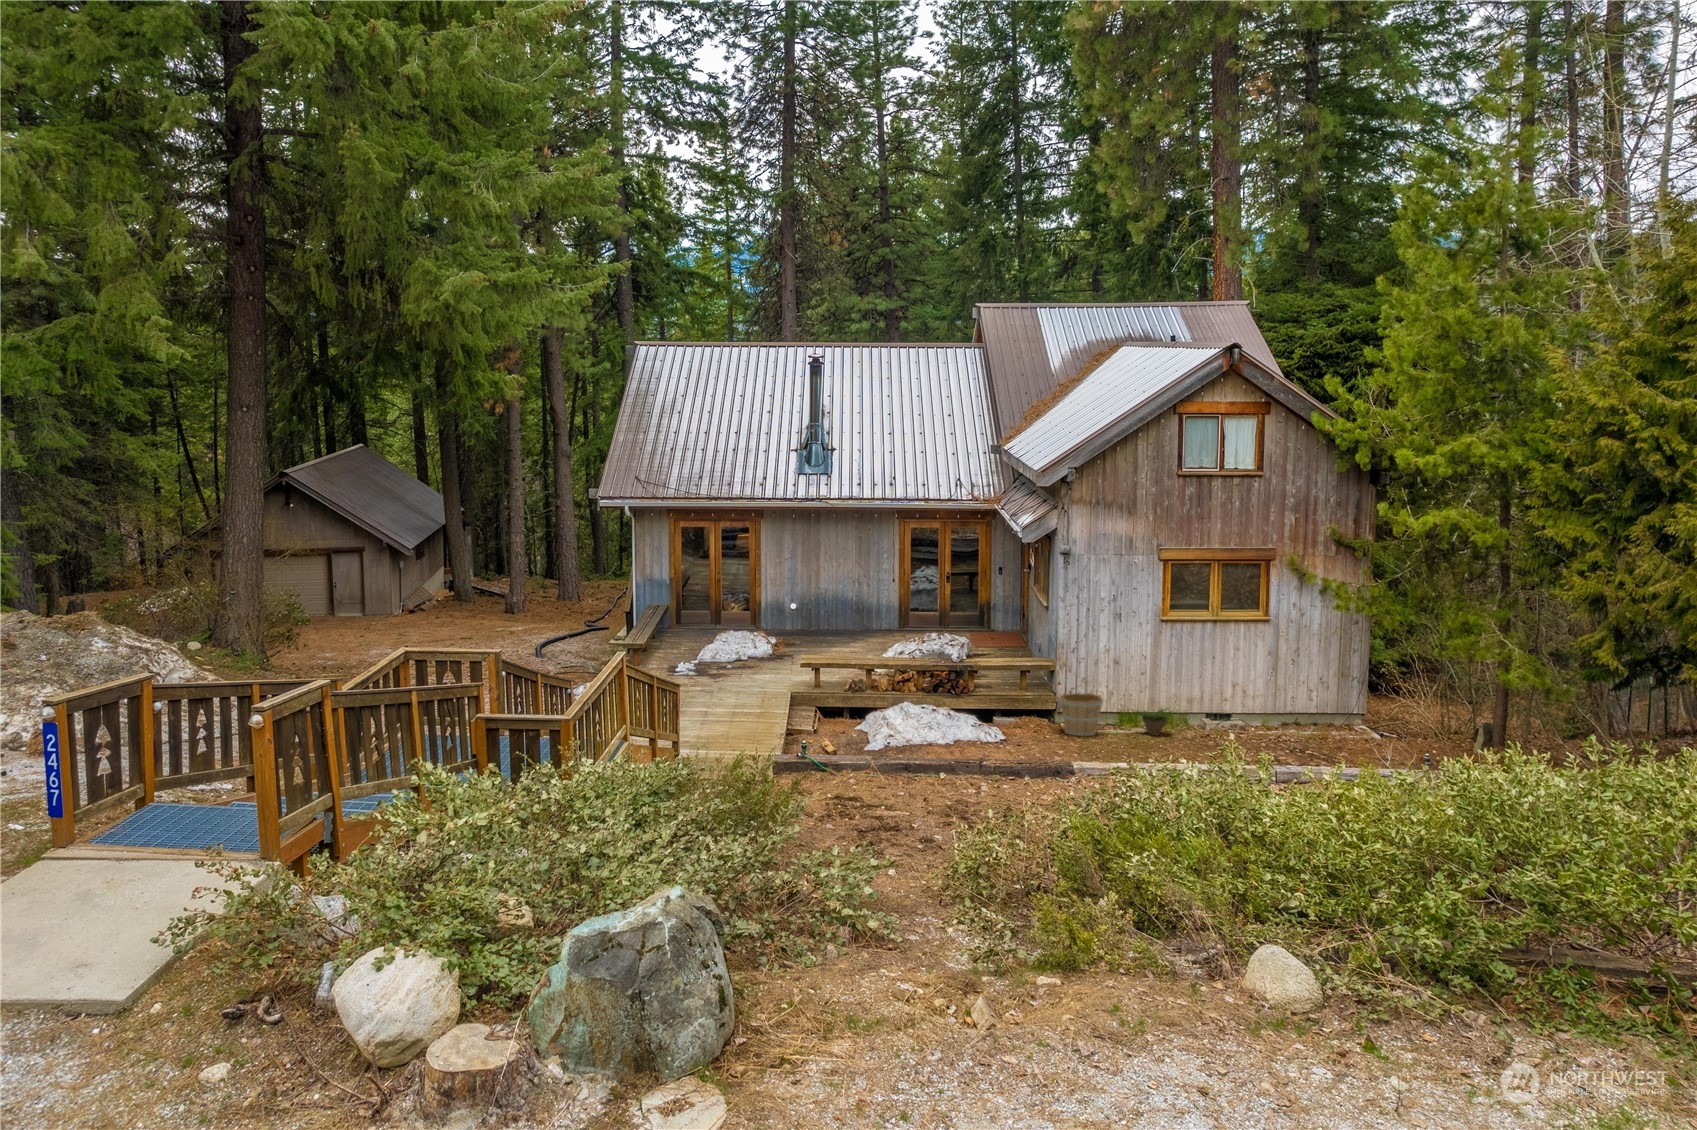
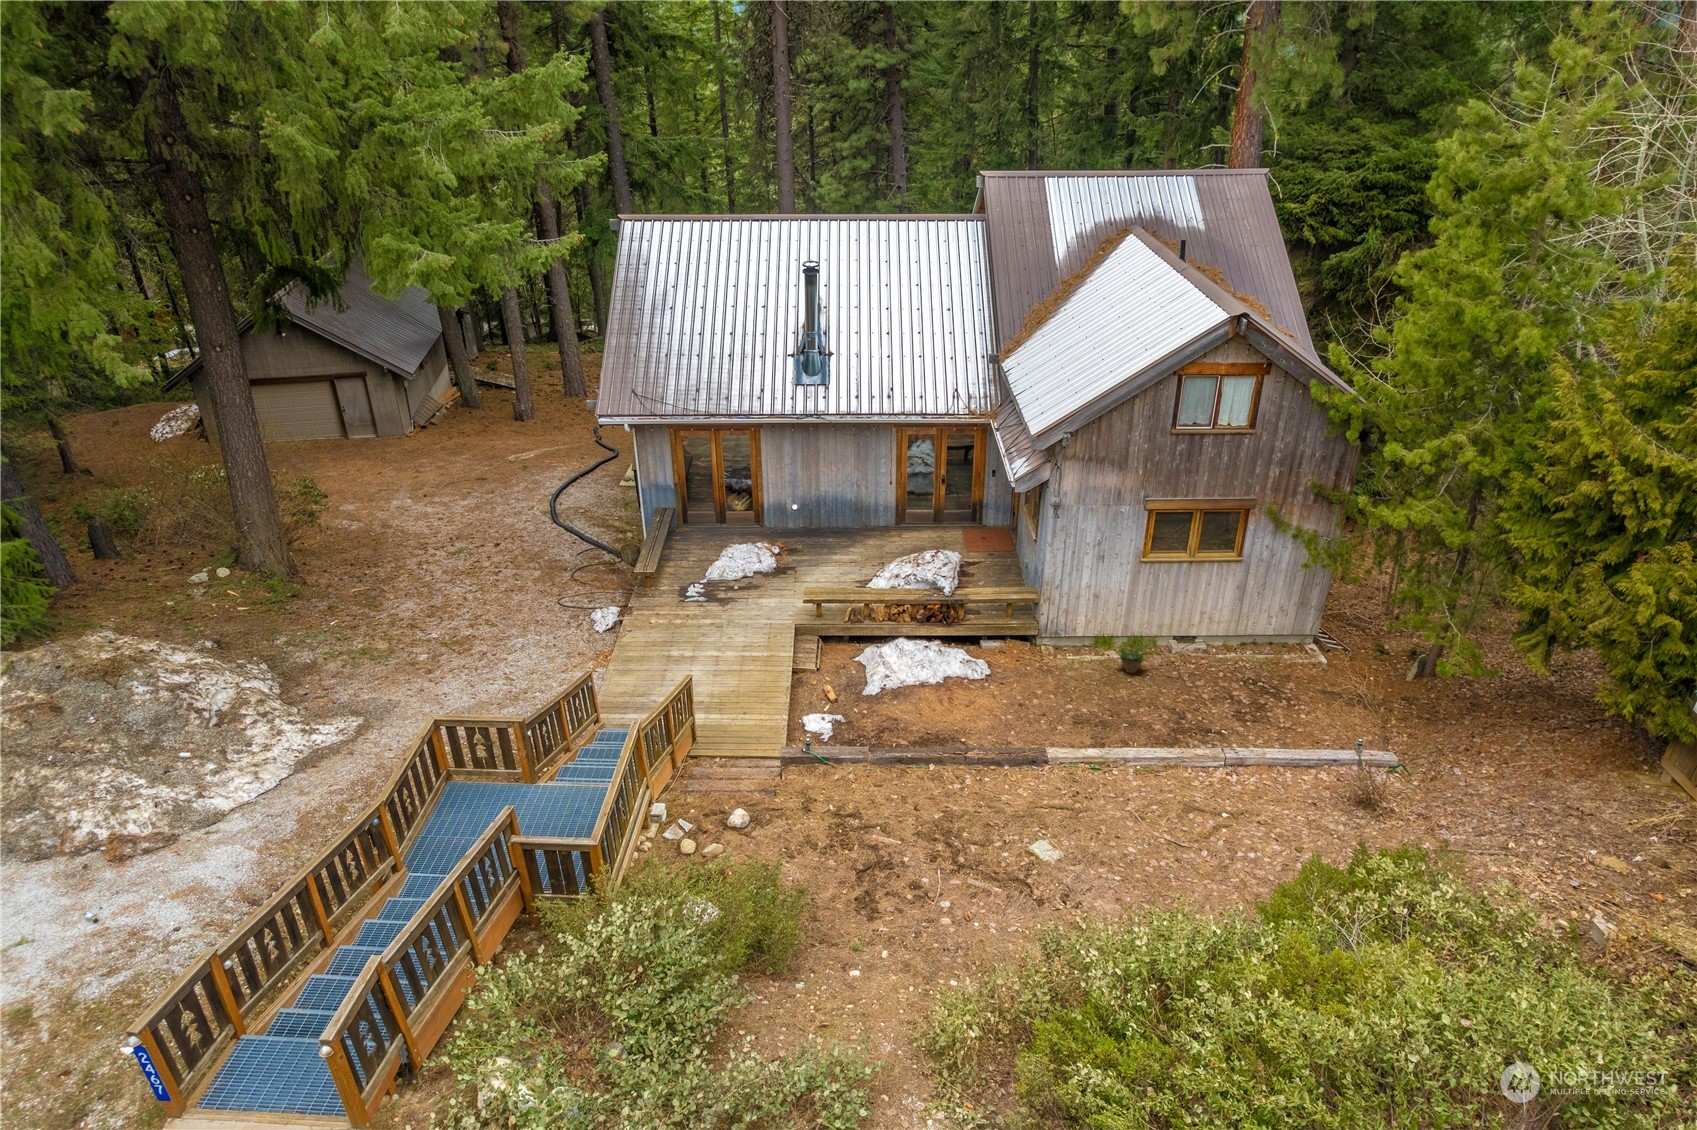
wooden bucket: present [1060,693,1103,736] -> none [1045,633,1085,677]

